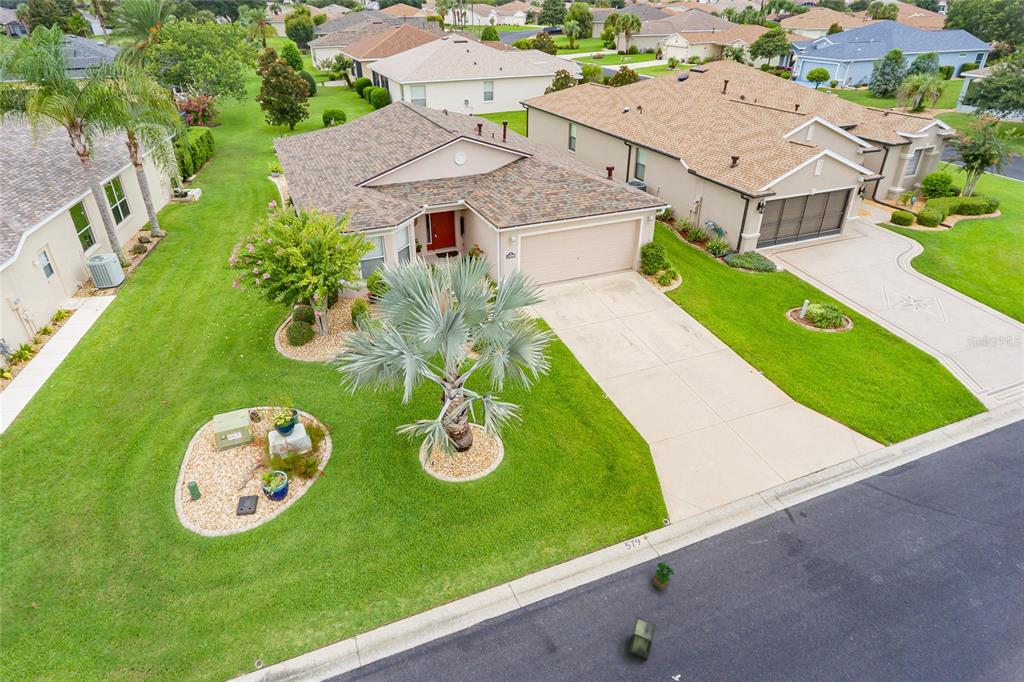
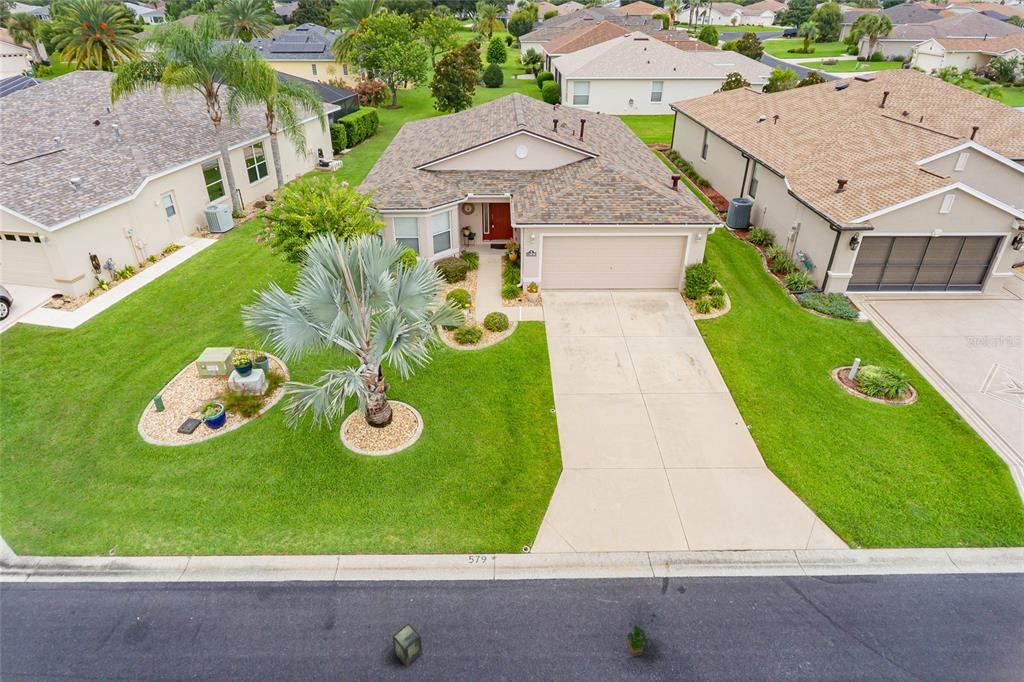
potted tree: present [653,562,674,591] -> present [627,626,650,657]

